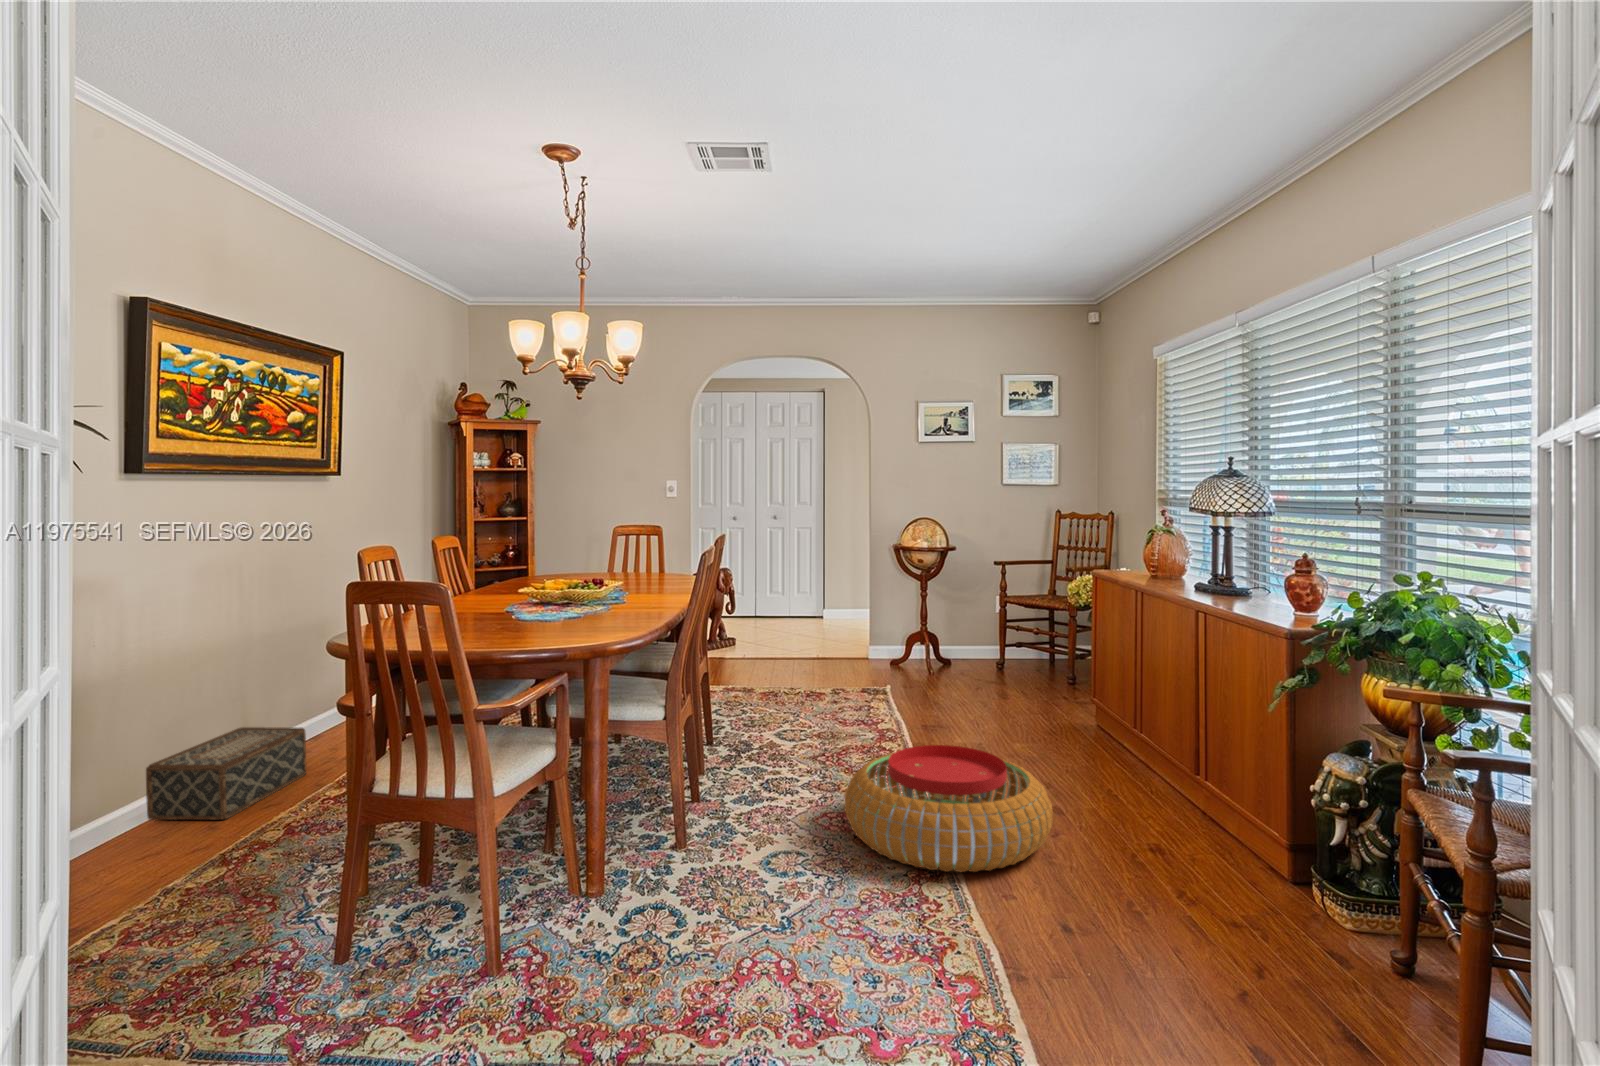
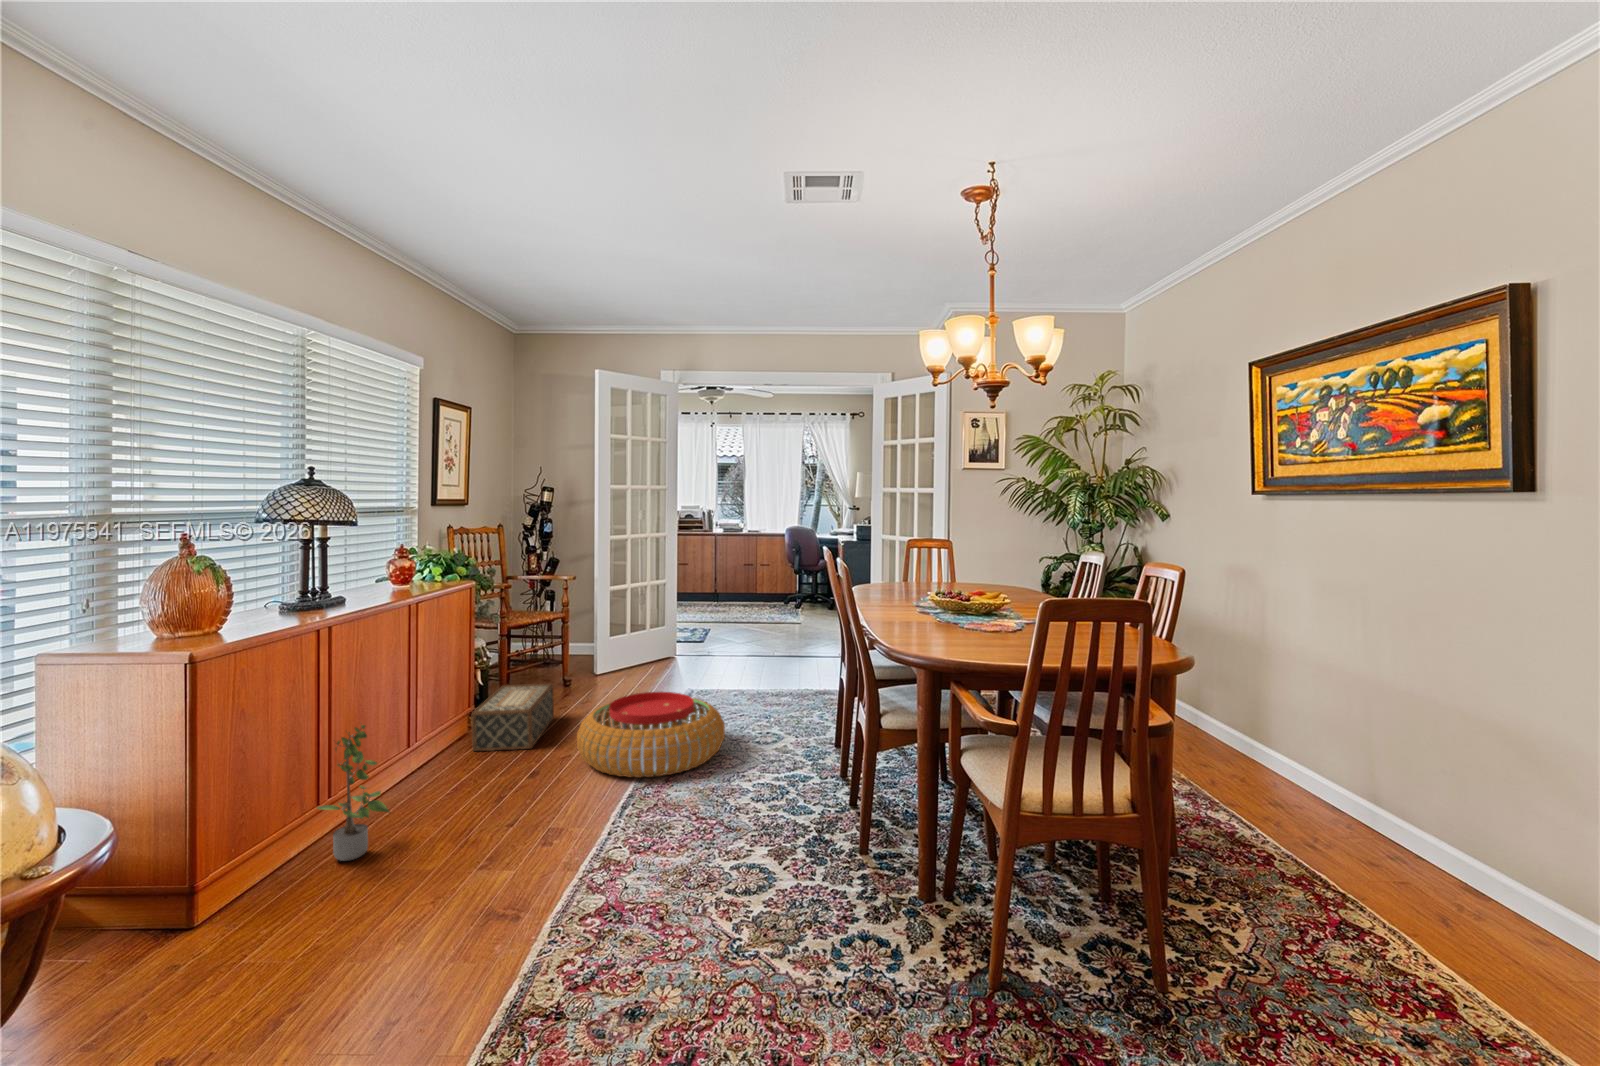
potted plant: none [1073,653,1115,751] -> present [317,725,389,861]
woven basket: present [146,727,306,820] -> present [472,684,554,751]

